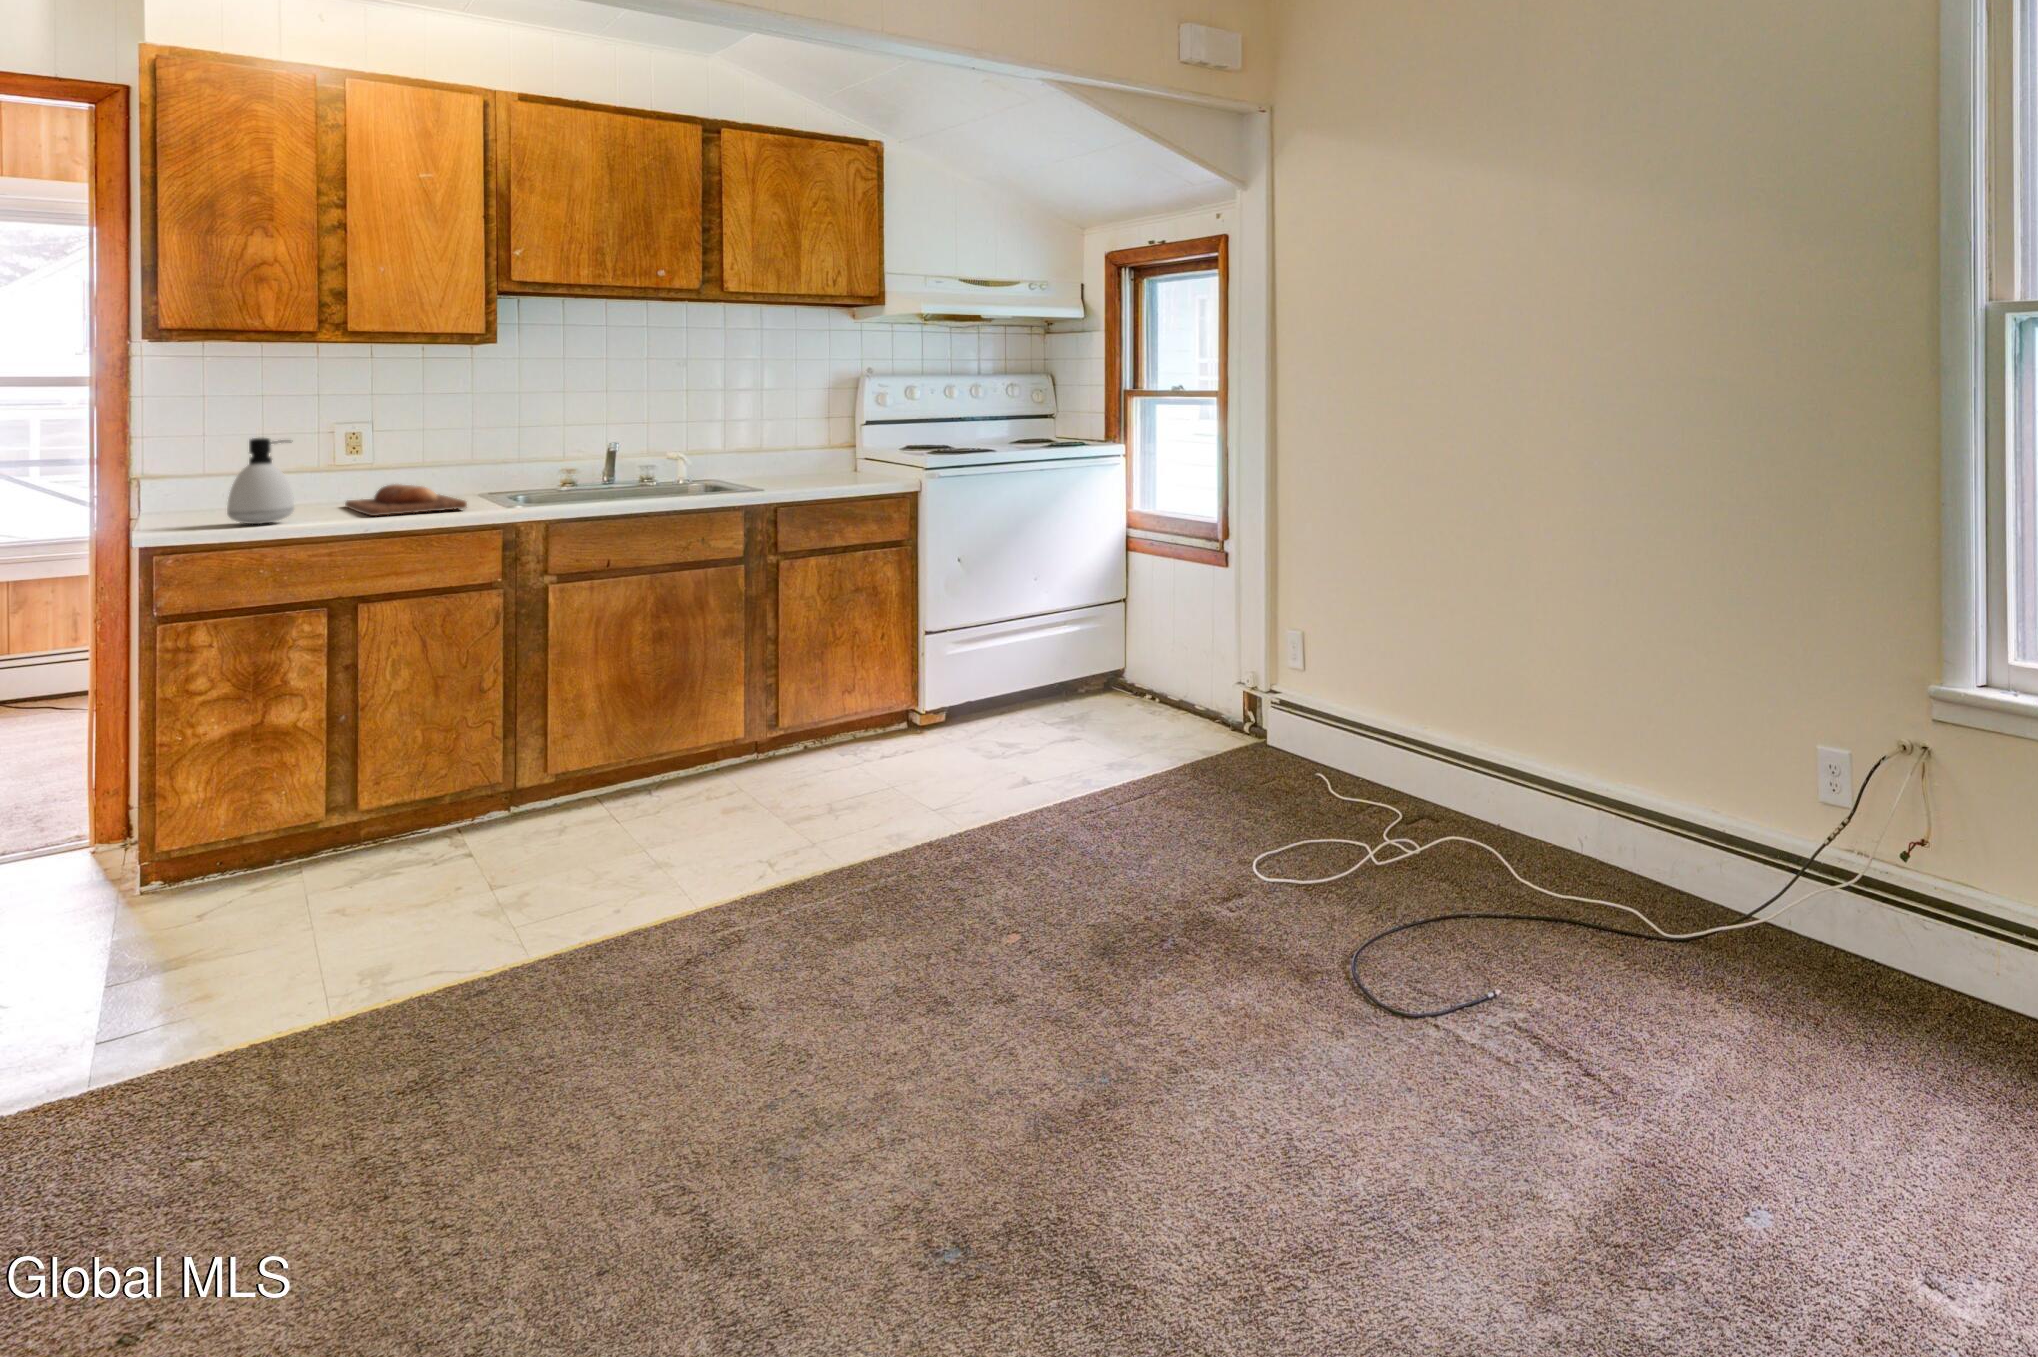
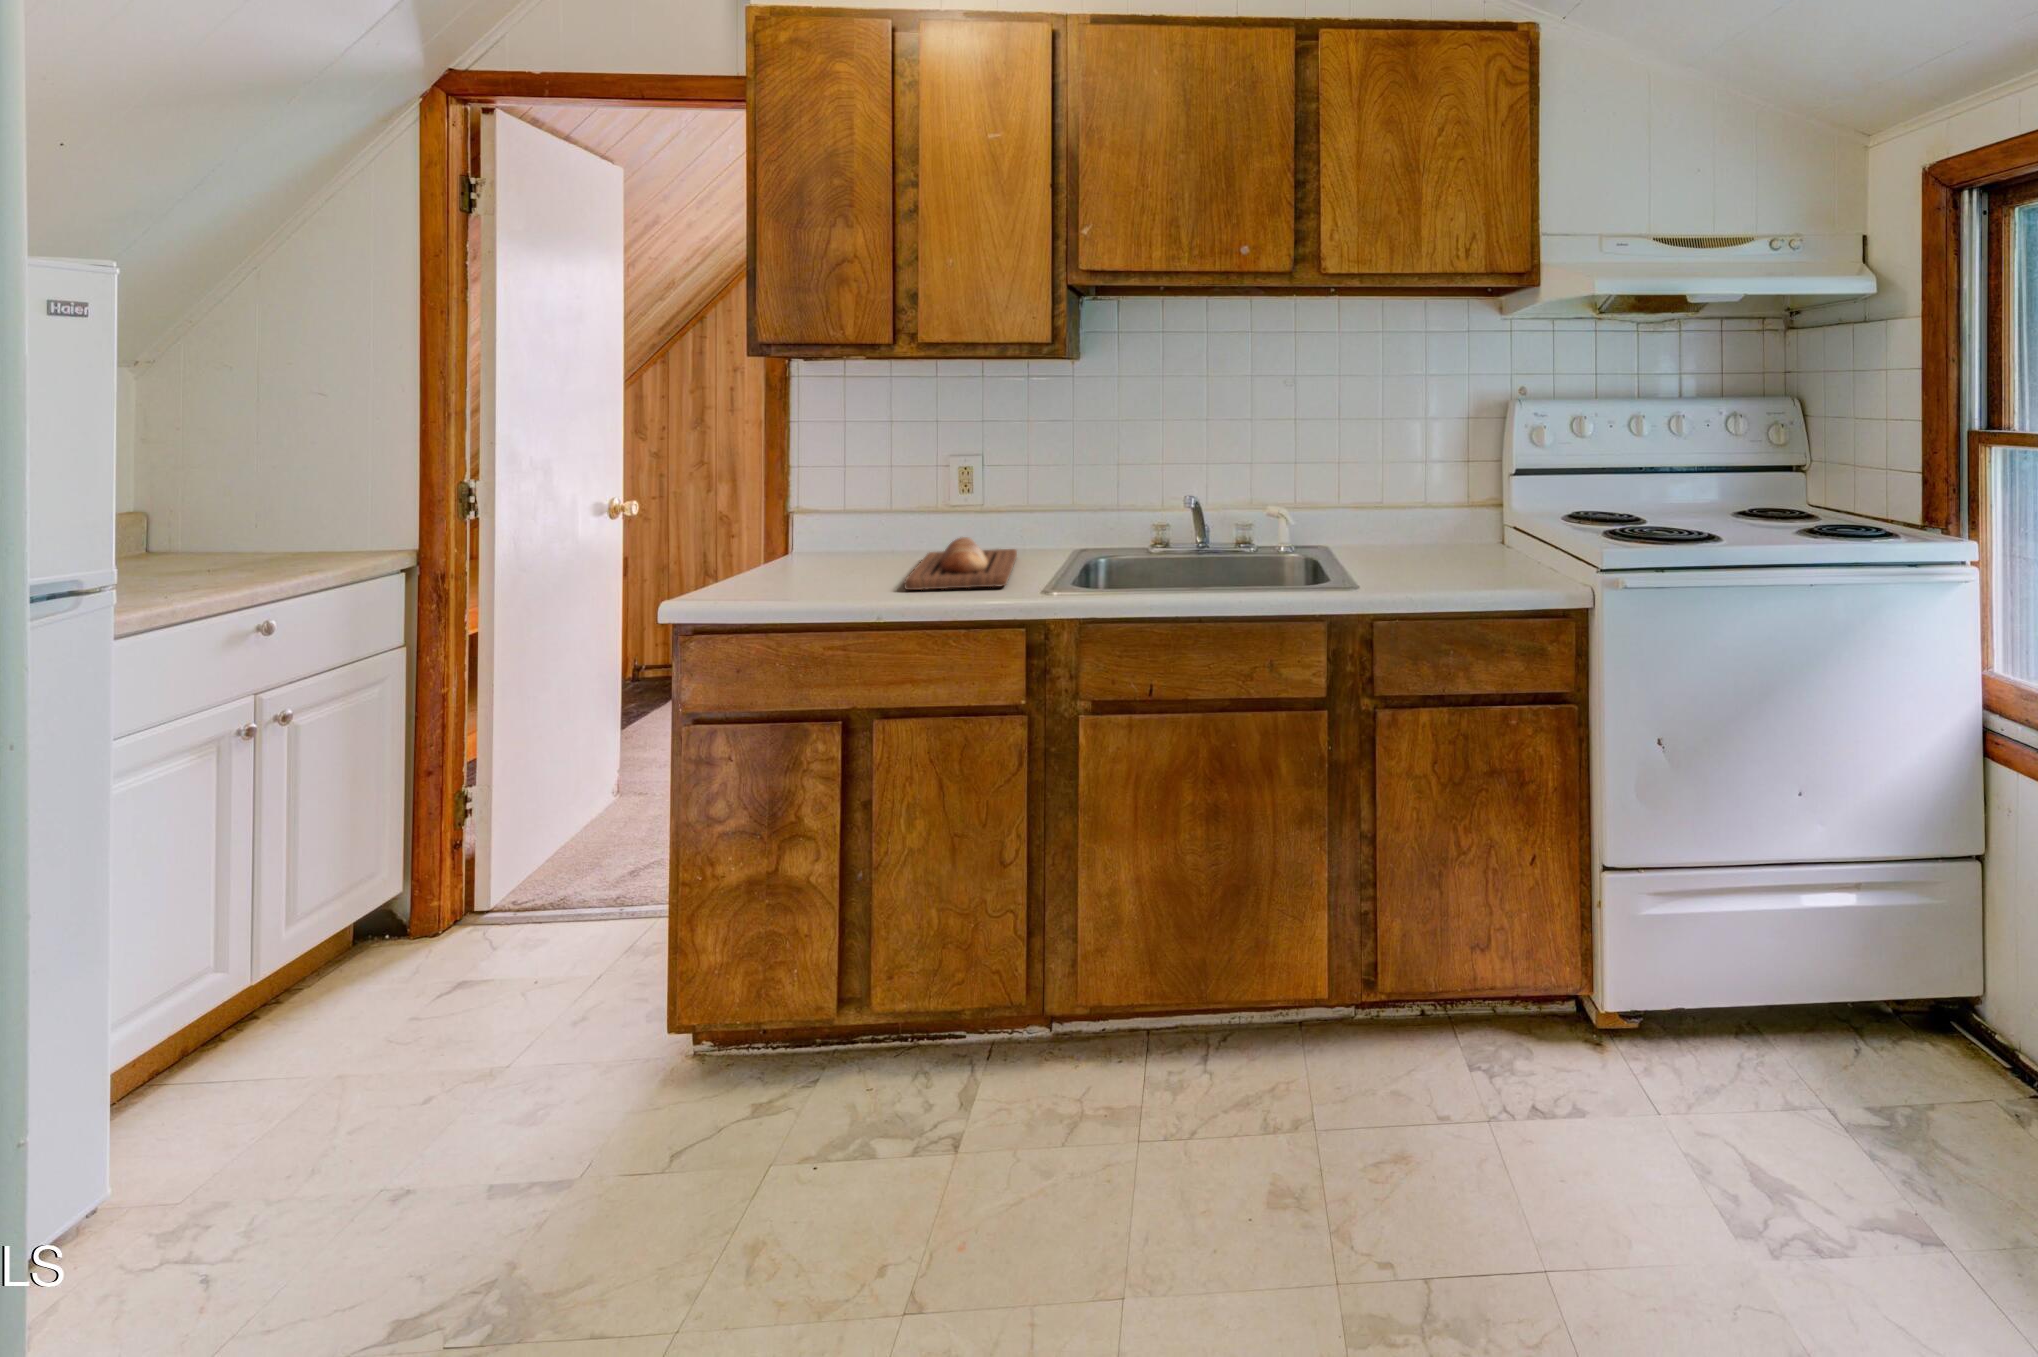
soap dispenser: present [227,438,294,524] -> none [767,480,834,592]

